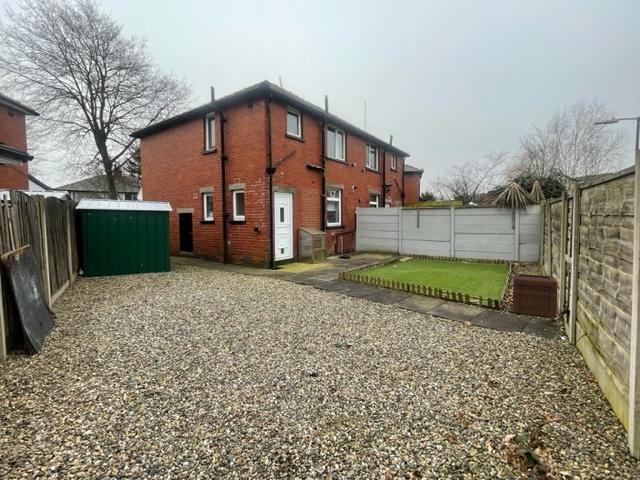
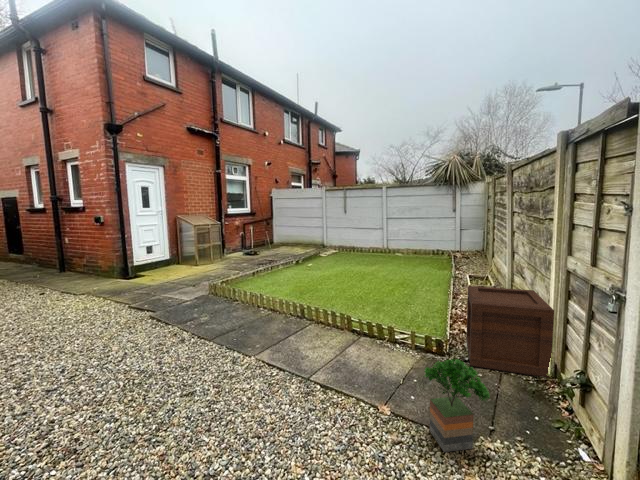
potted tree: none [487,295,516,331] -> present [424,358,490,452]

